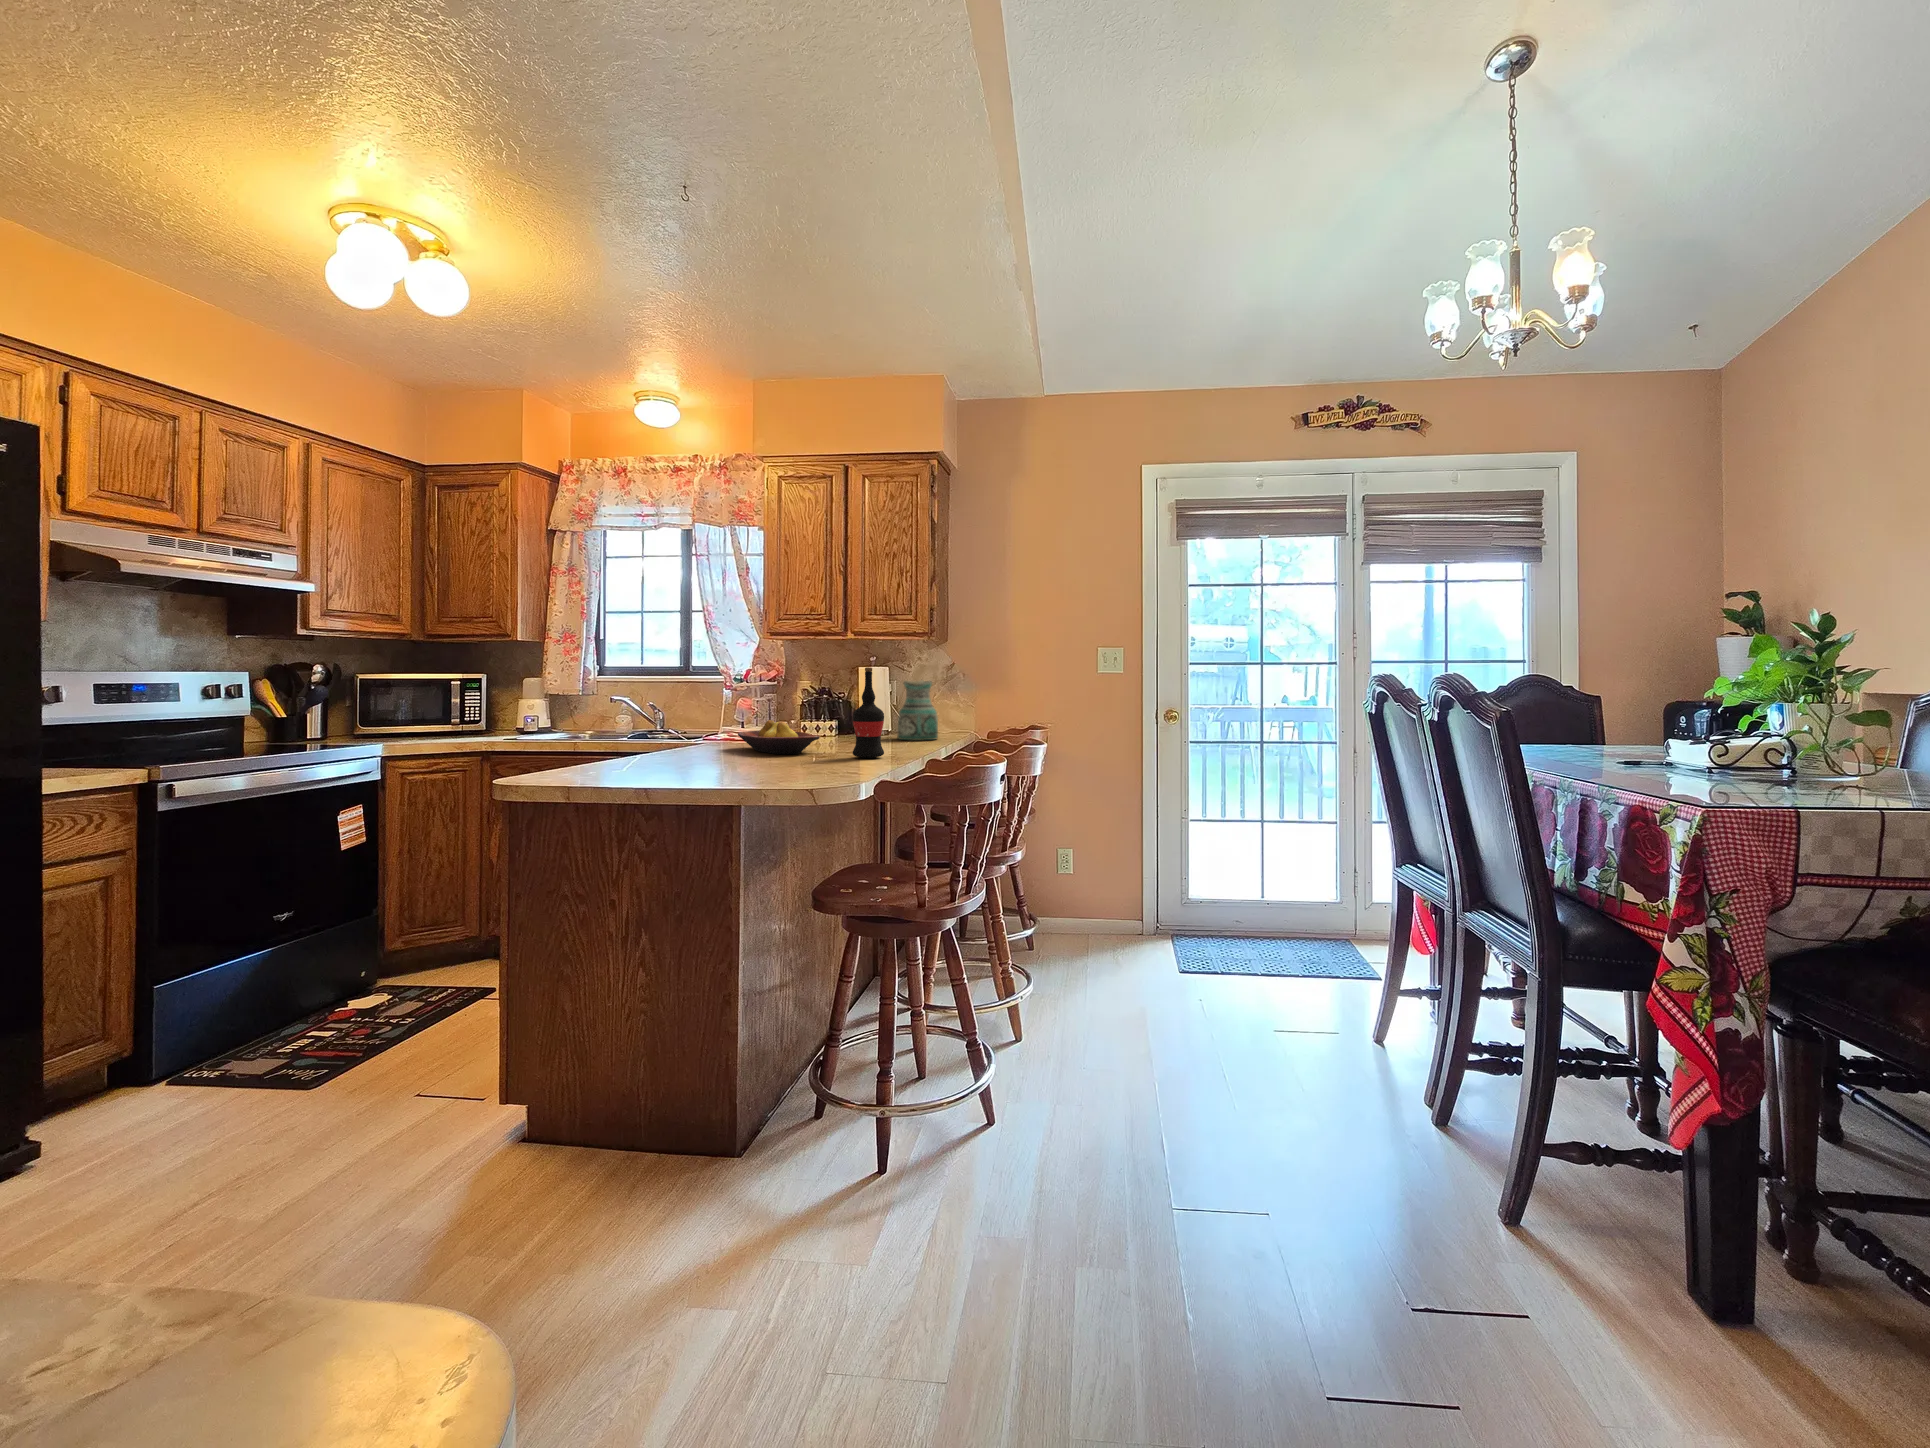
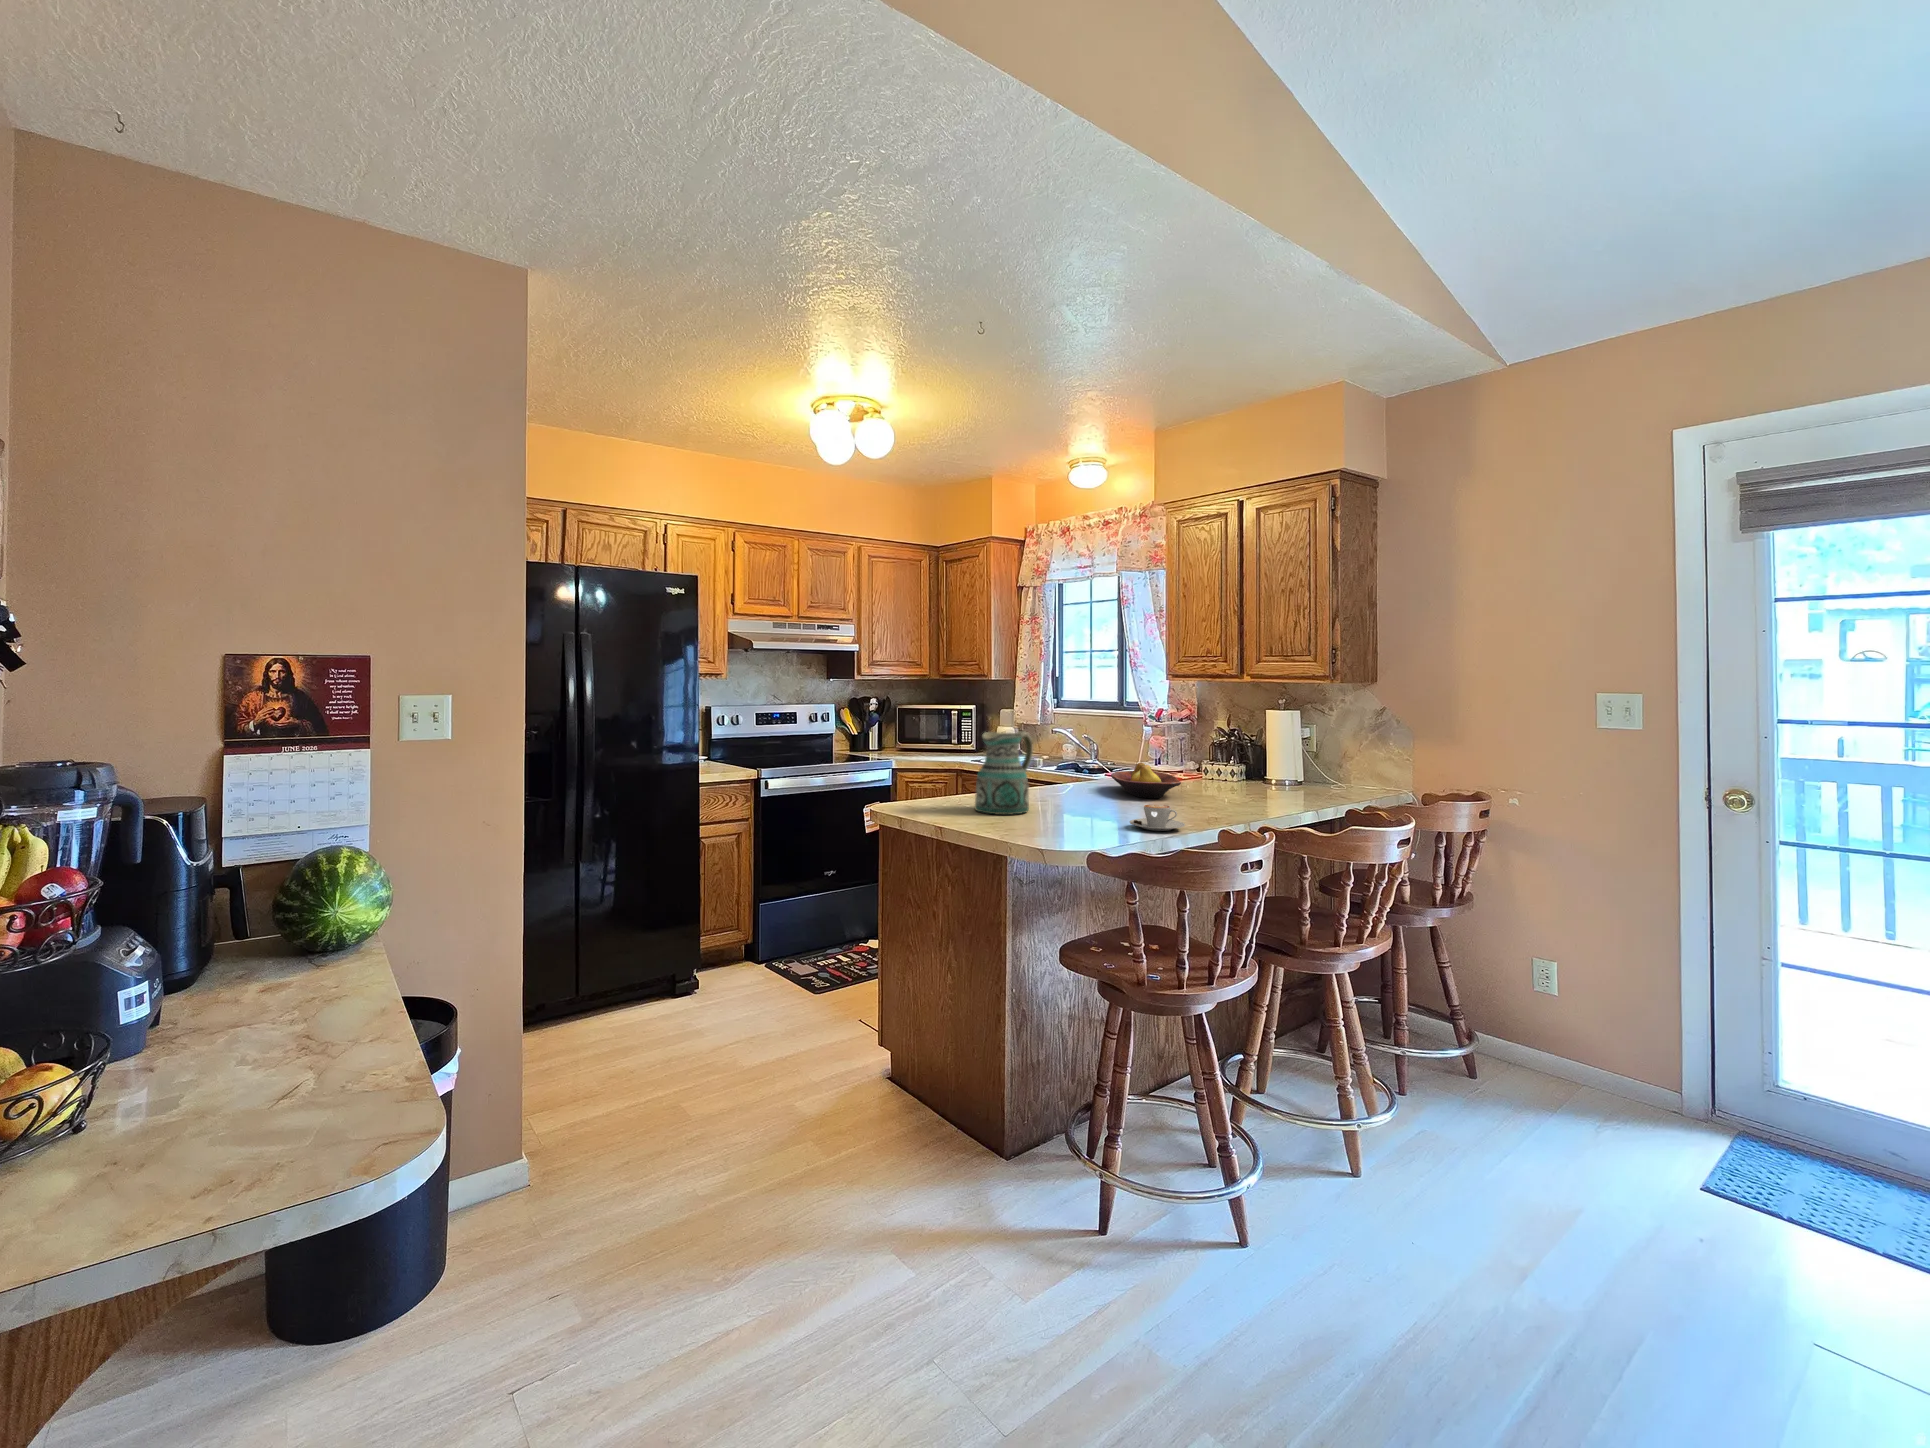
wine bottle: present [852,667,884,758] -> none [1200,717,1235,811]
ceramic pitcher: present [897,680,938,740] -> present [975,731,1033,815]
coffee cup: none [820,751,875,775] -> present [1130,804,1185,831]

